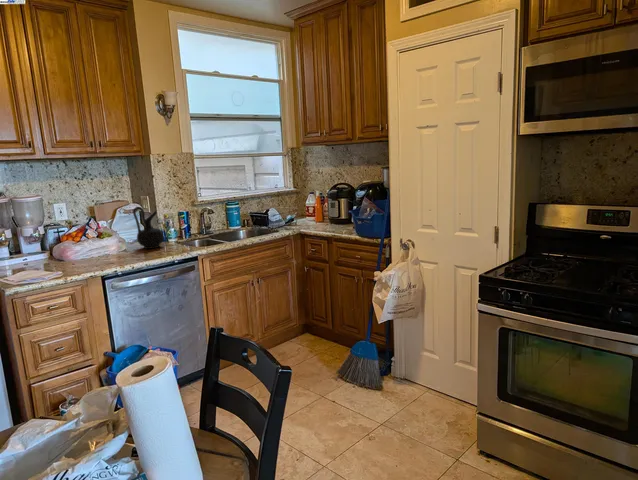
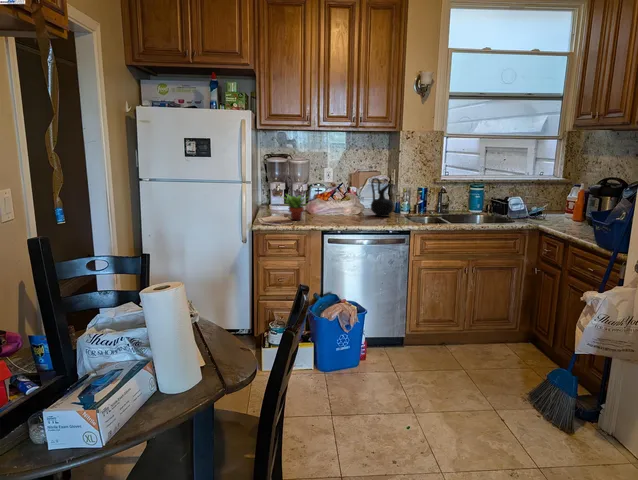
succulent plant: none [26,235,72,272] -> present [285,195,306,220]

